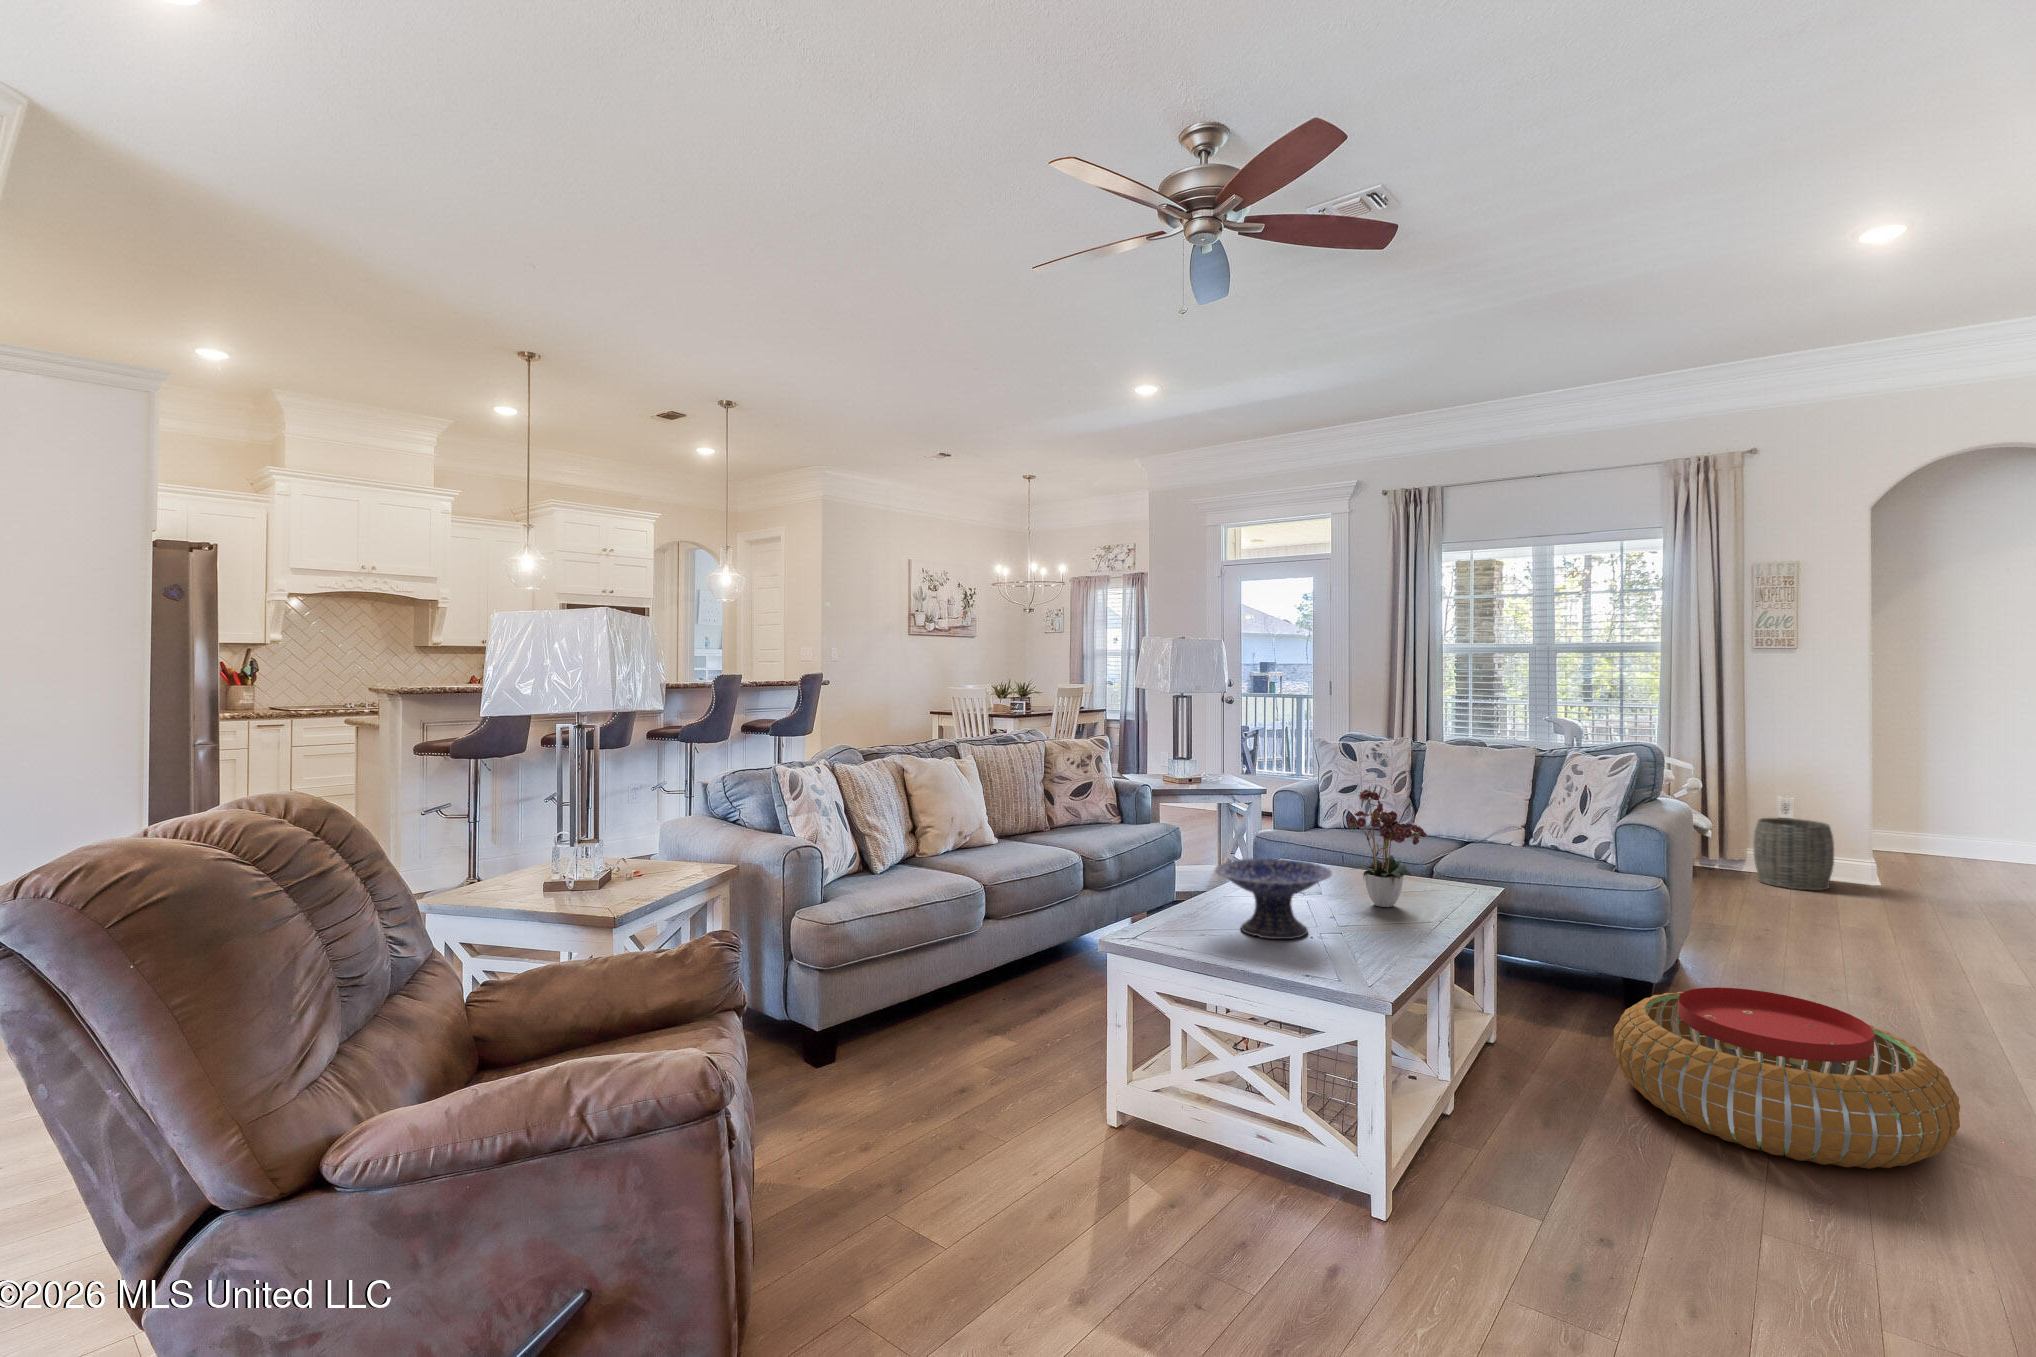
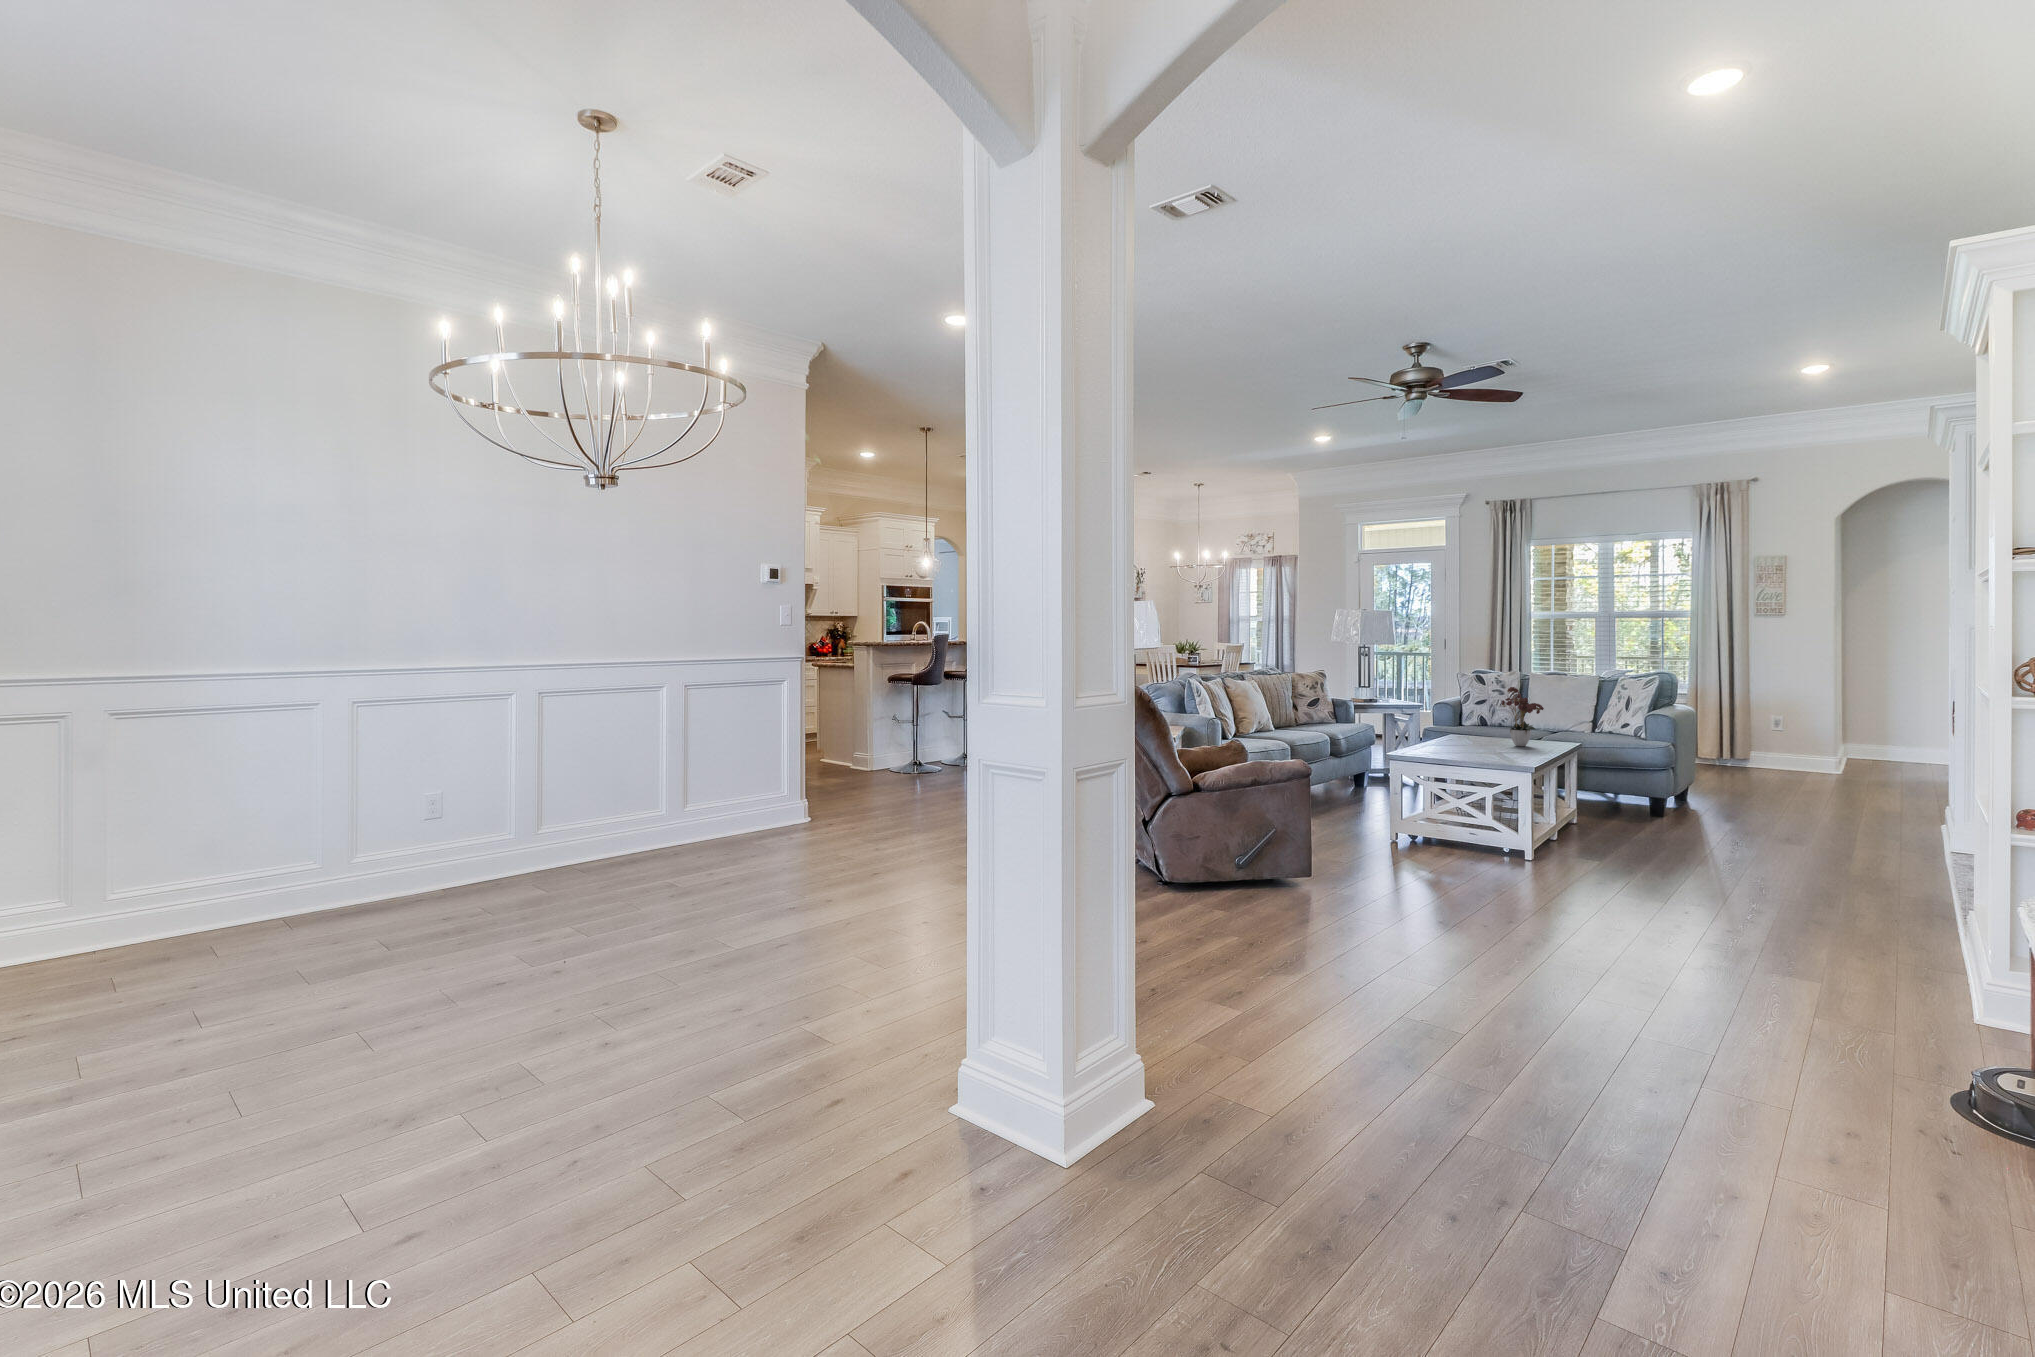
woven basket: present [1754,818,1834,890] -> none [1747,728,1799,773]
decorative bowl: present [1216,858,1332,939] -> none [1439,720,1500,754]
pouf: present [1613,987,1960,1169] -> none [1639,785,1799,849]

